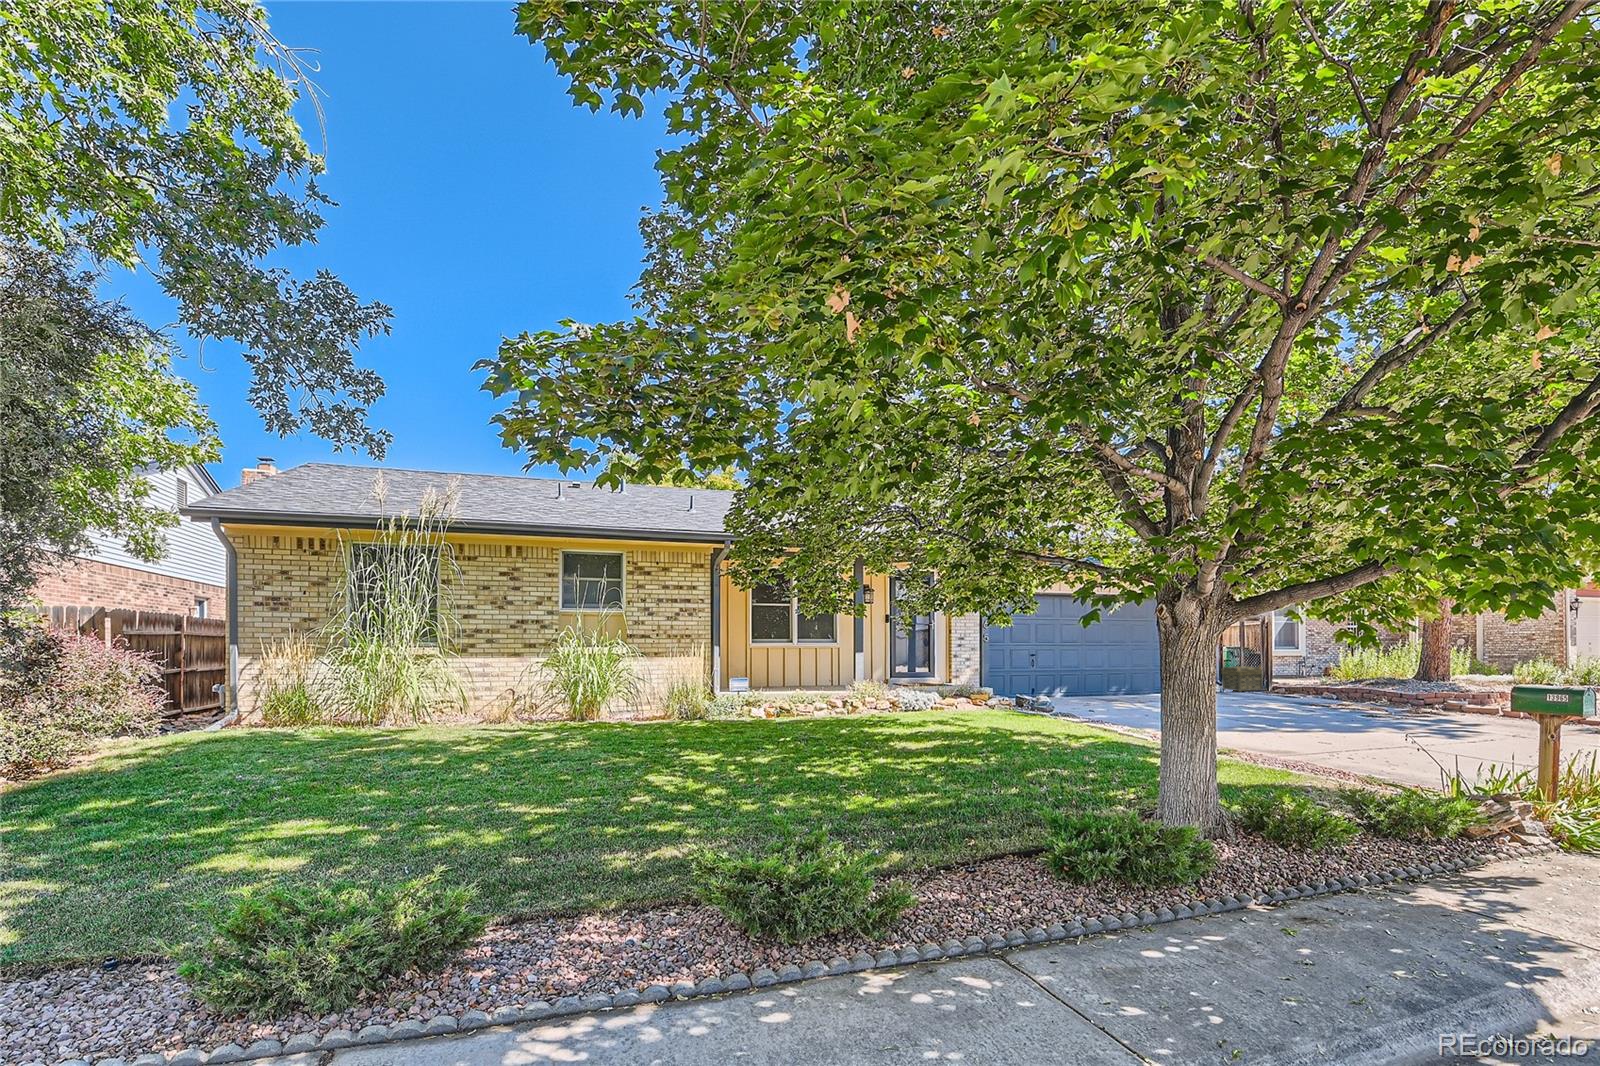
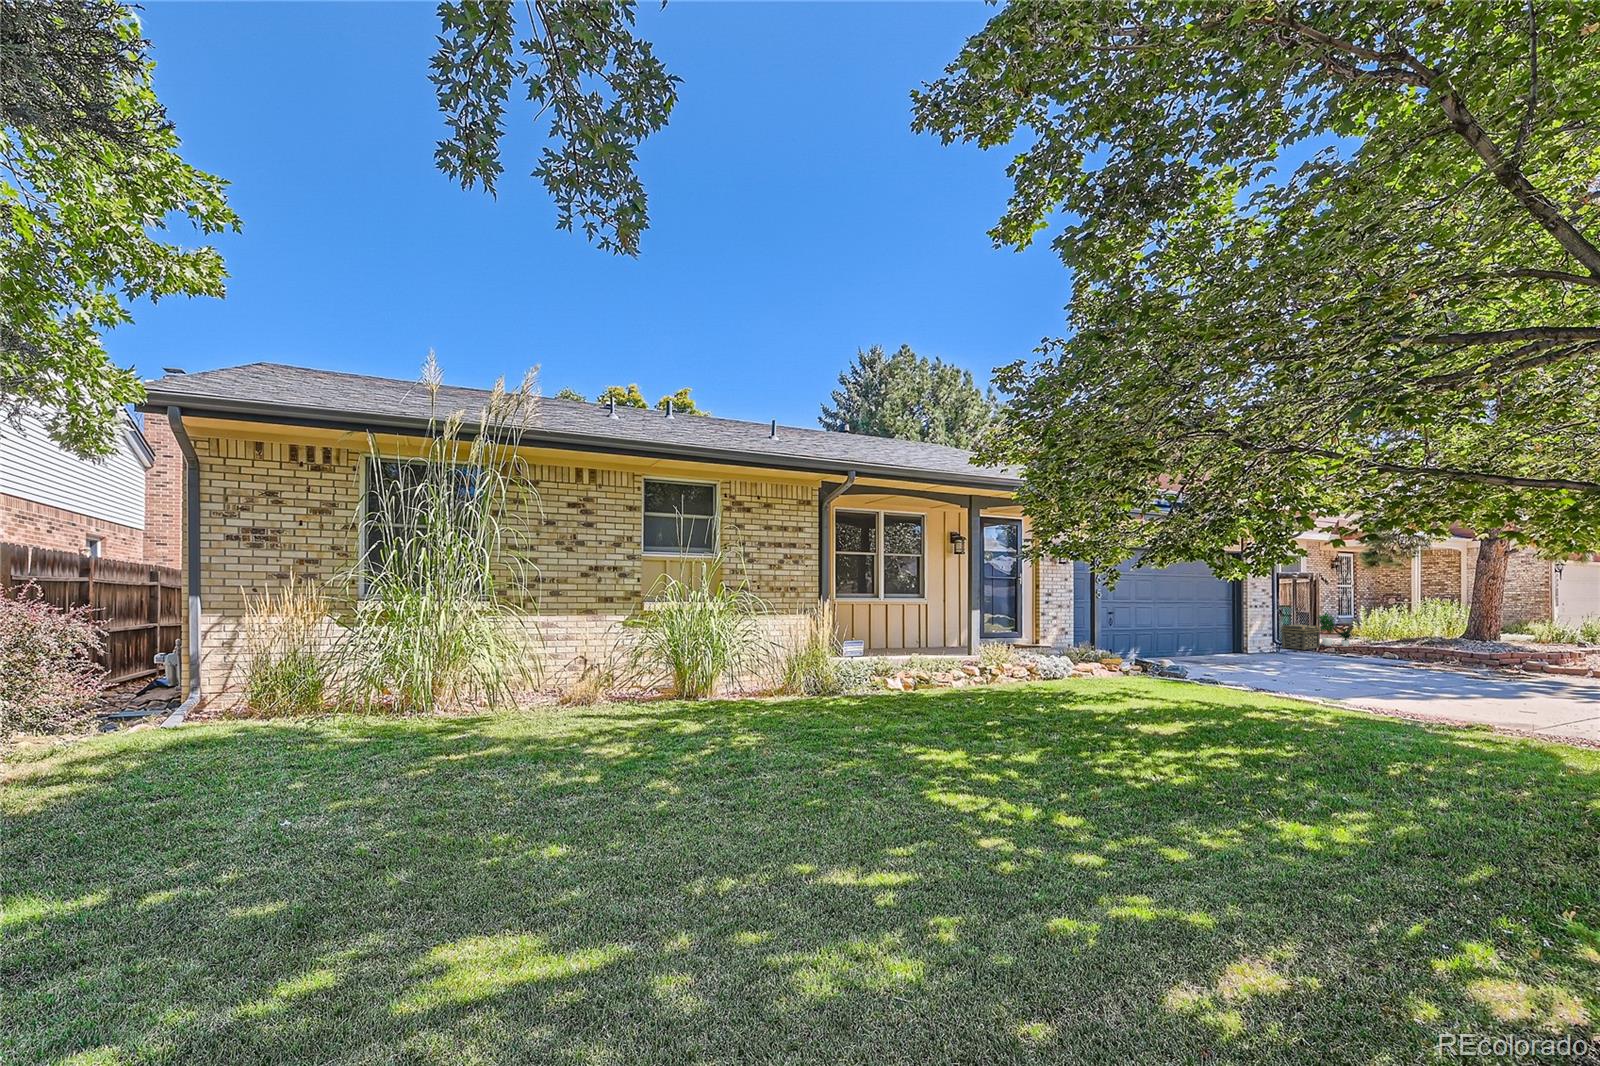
potted plant: none [1266,653,1303,688] -> present [1318,613,1352,646]

